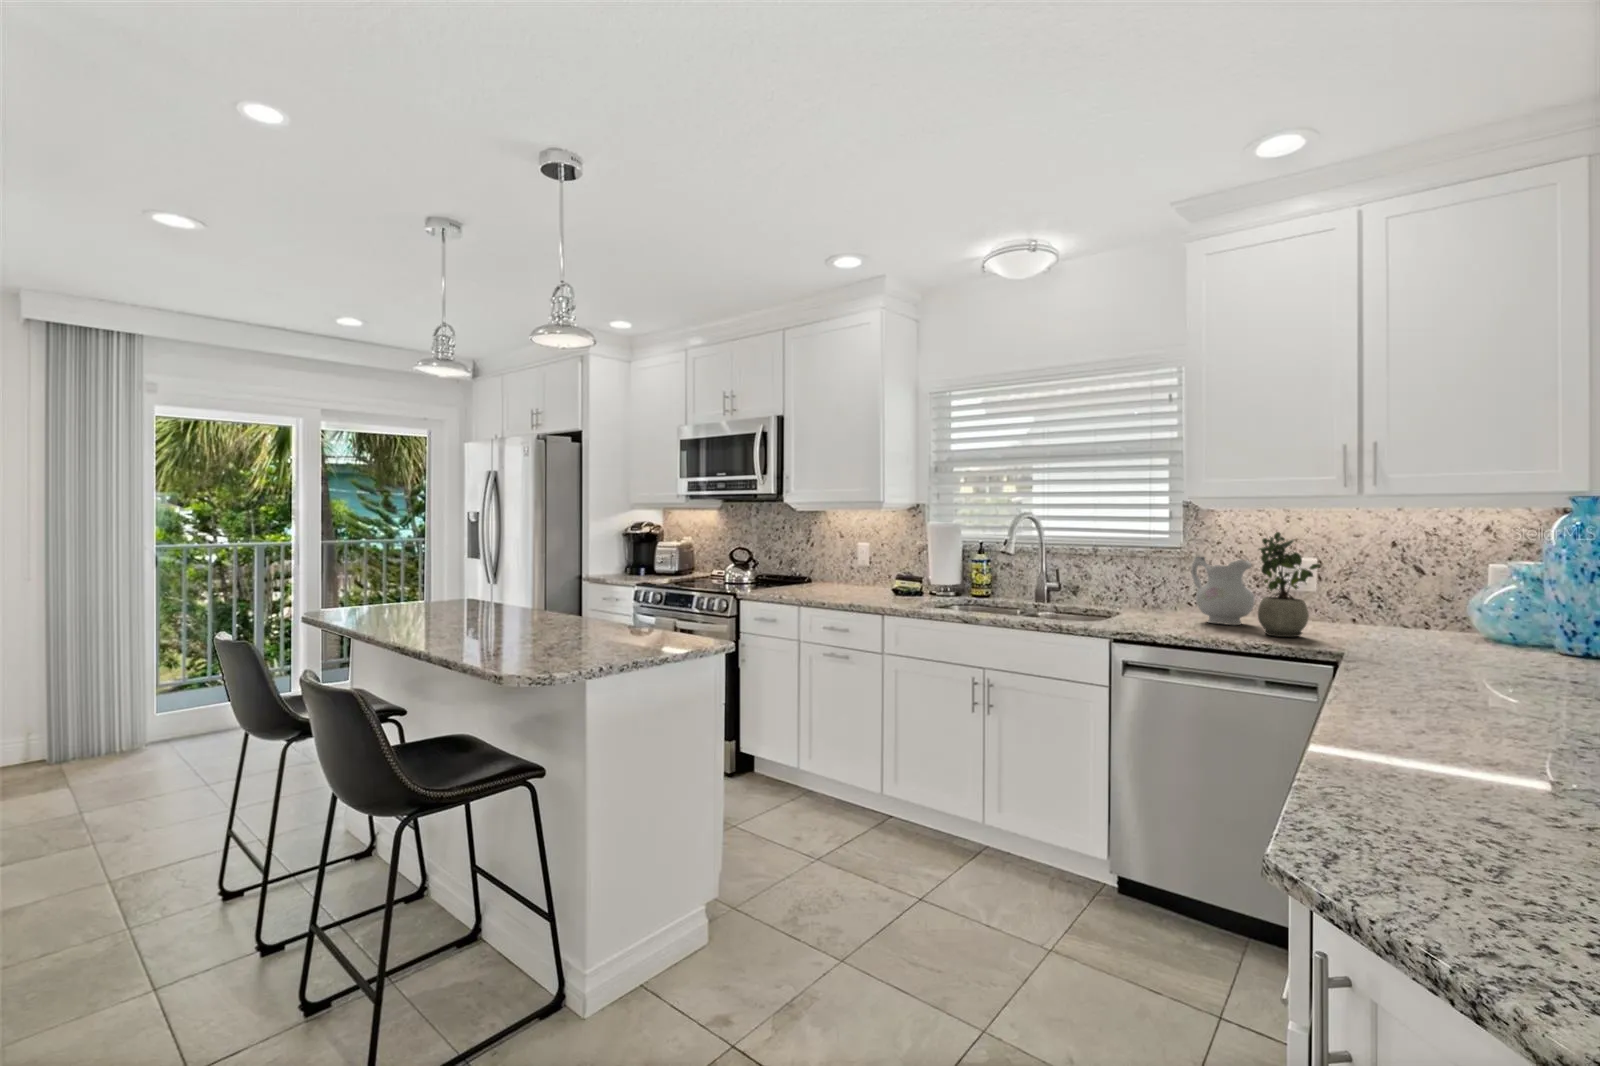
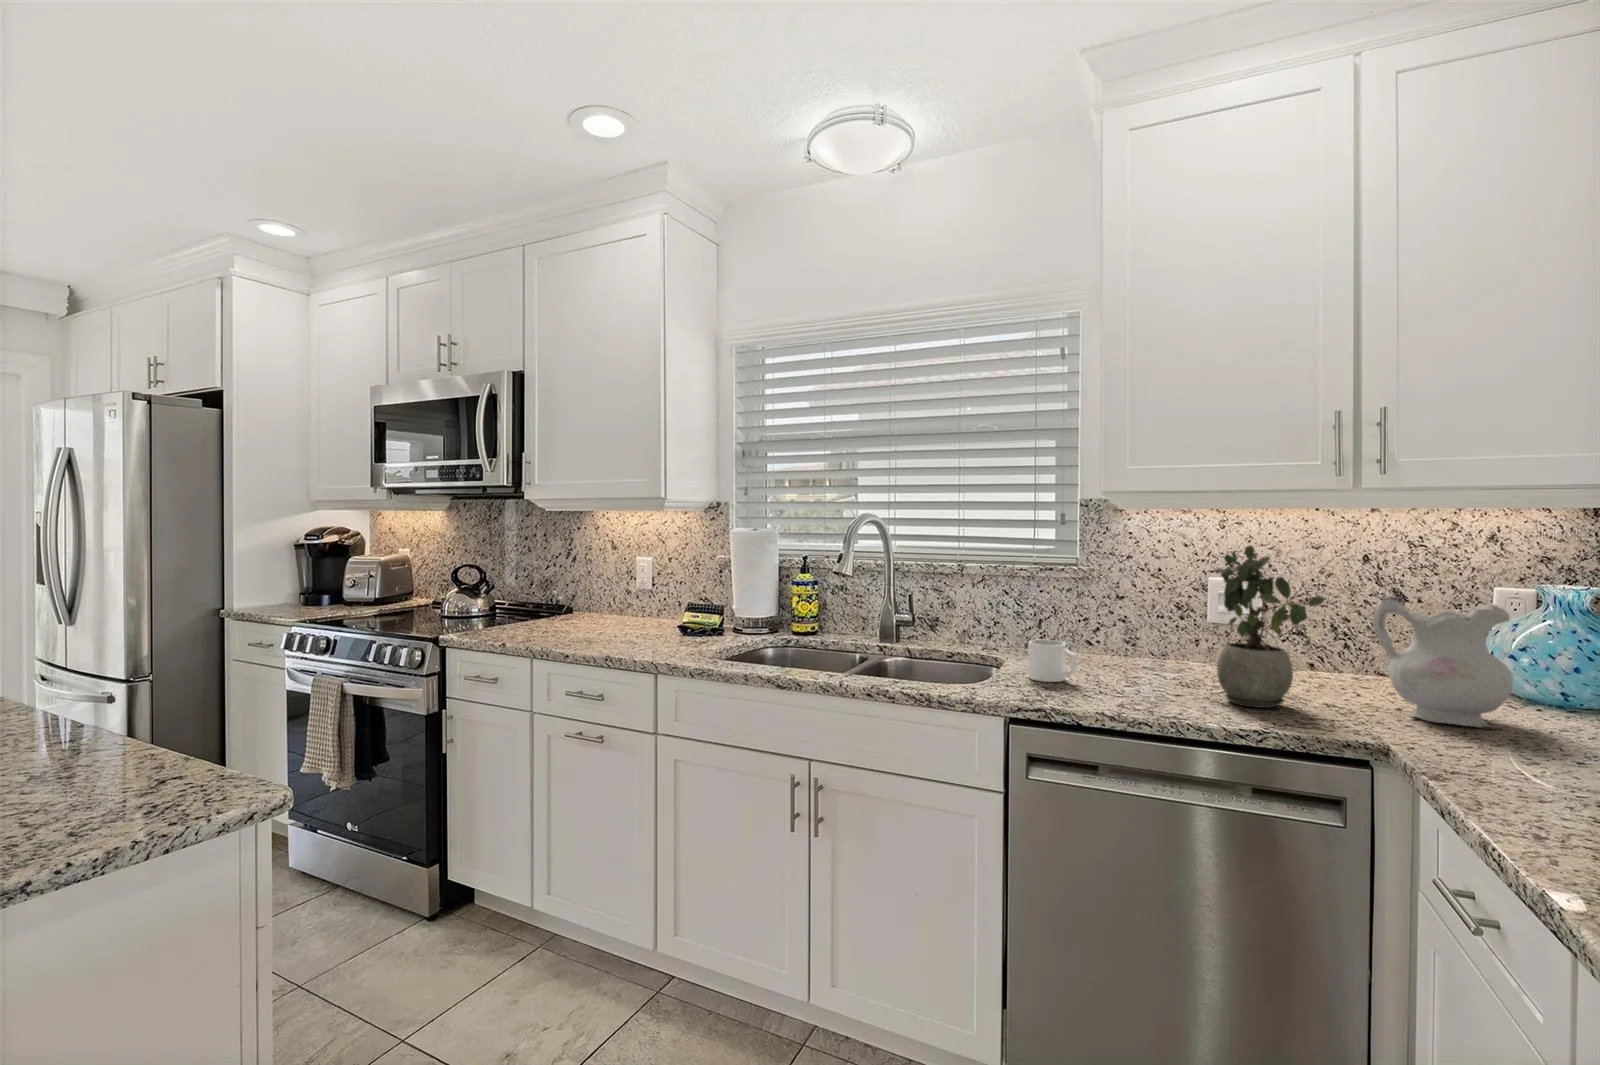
ceramic pitcher: present [1191,556,1255,625] -> present [1373,596,1513,727]
mug: none [1133,596,1165,623] -> present [1028,640,1076,682]

